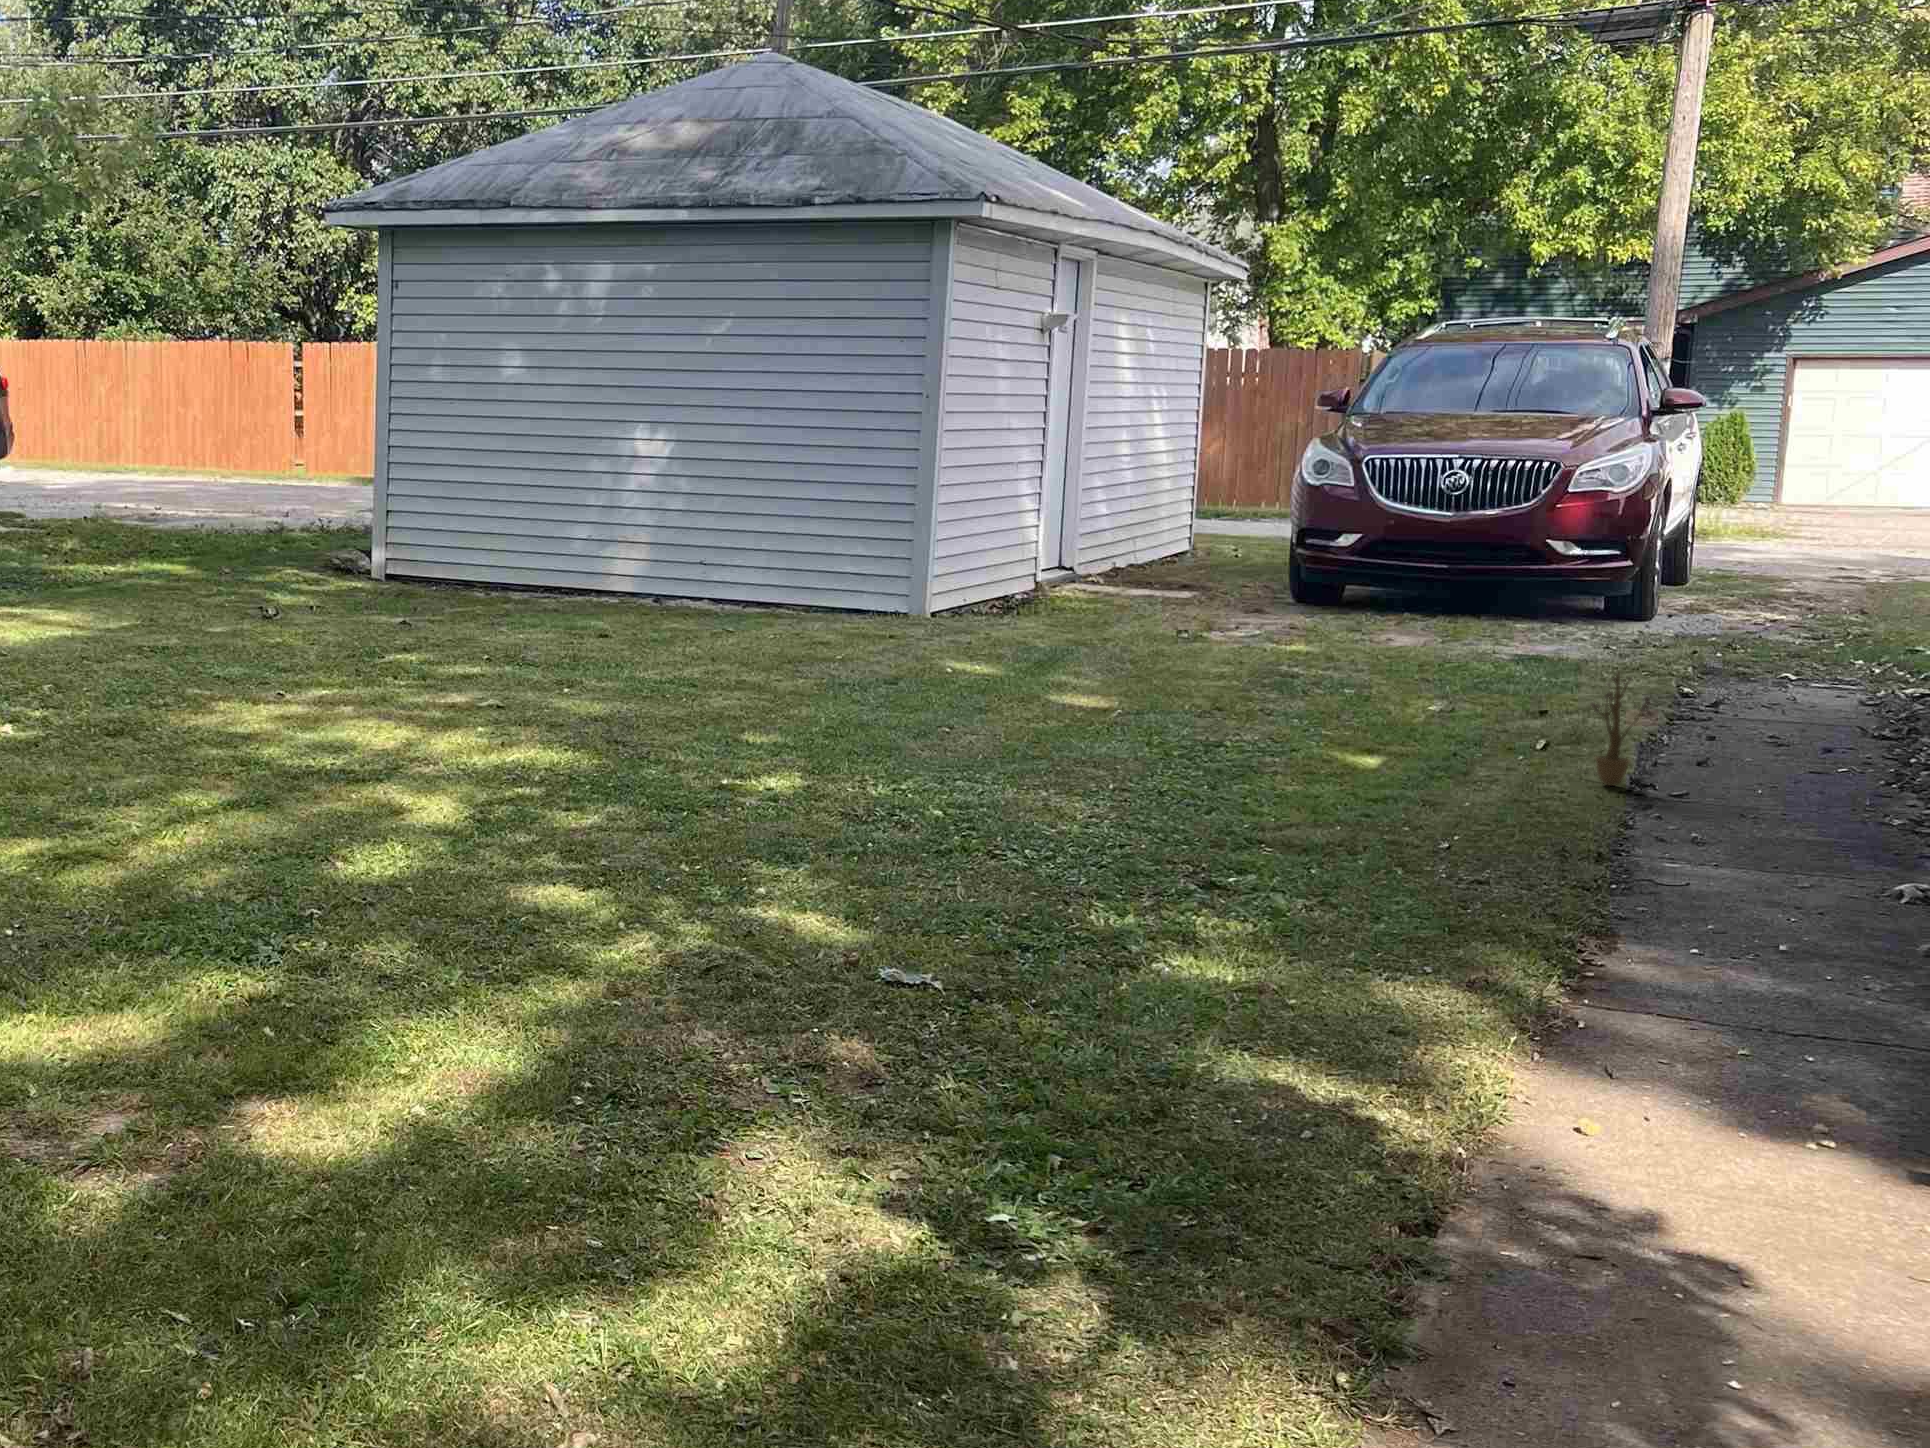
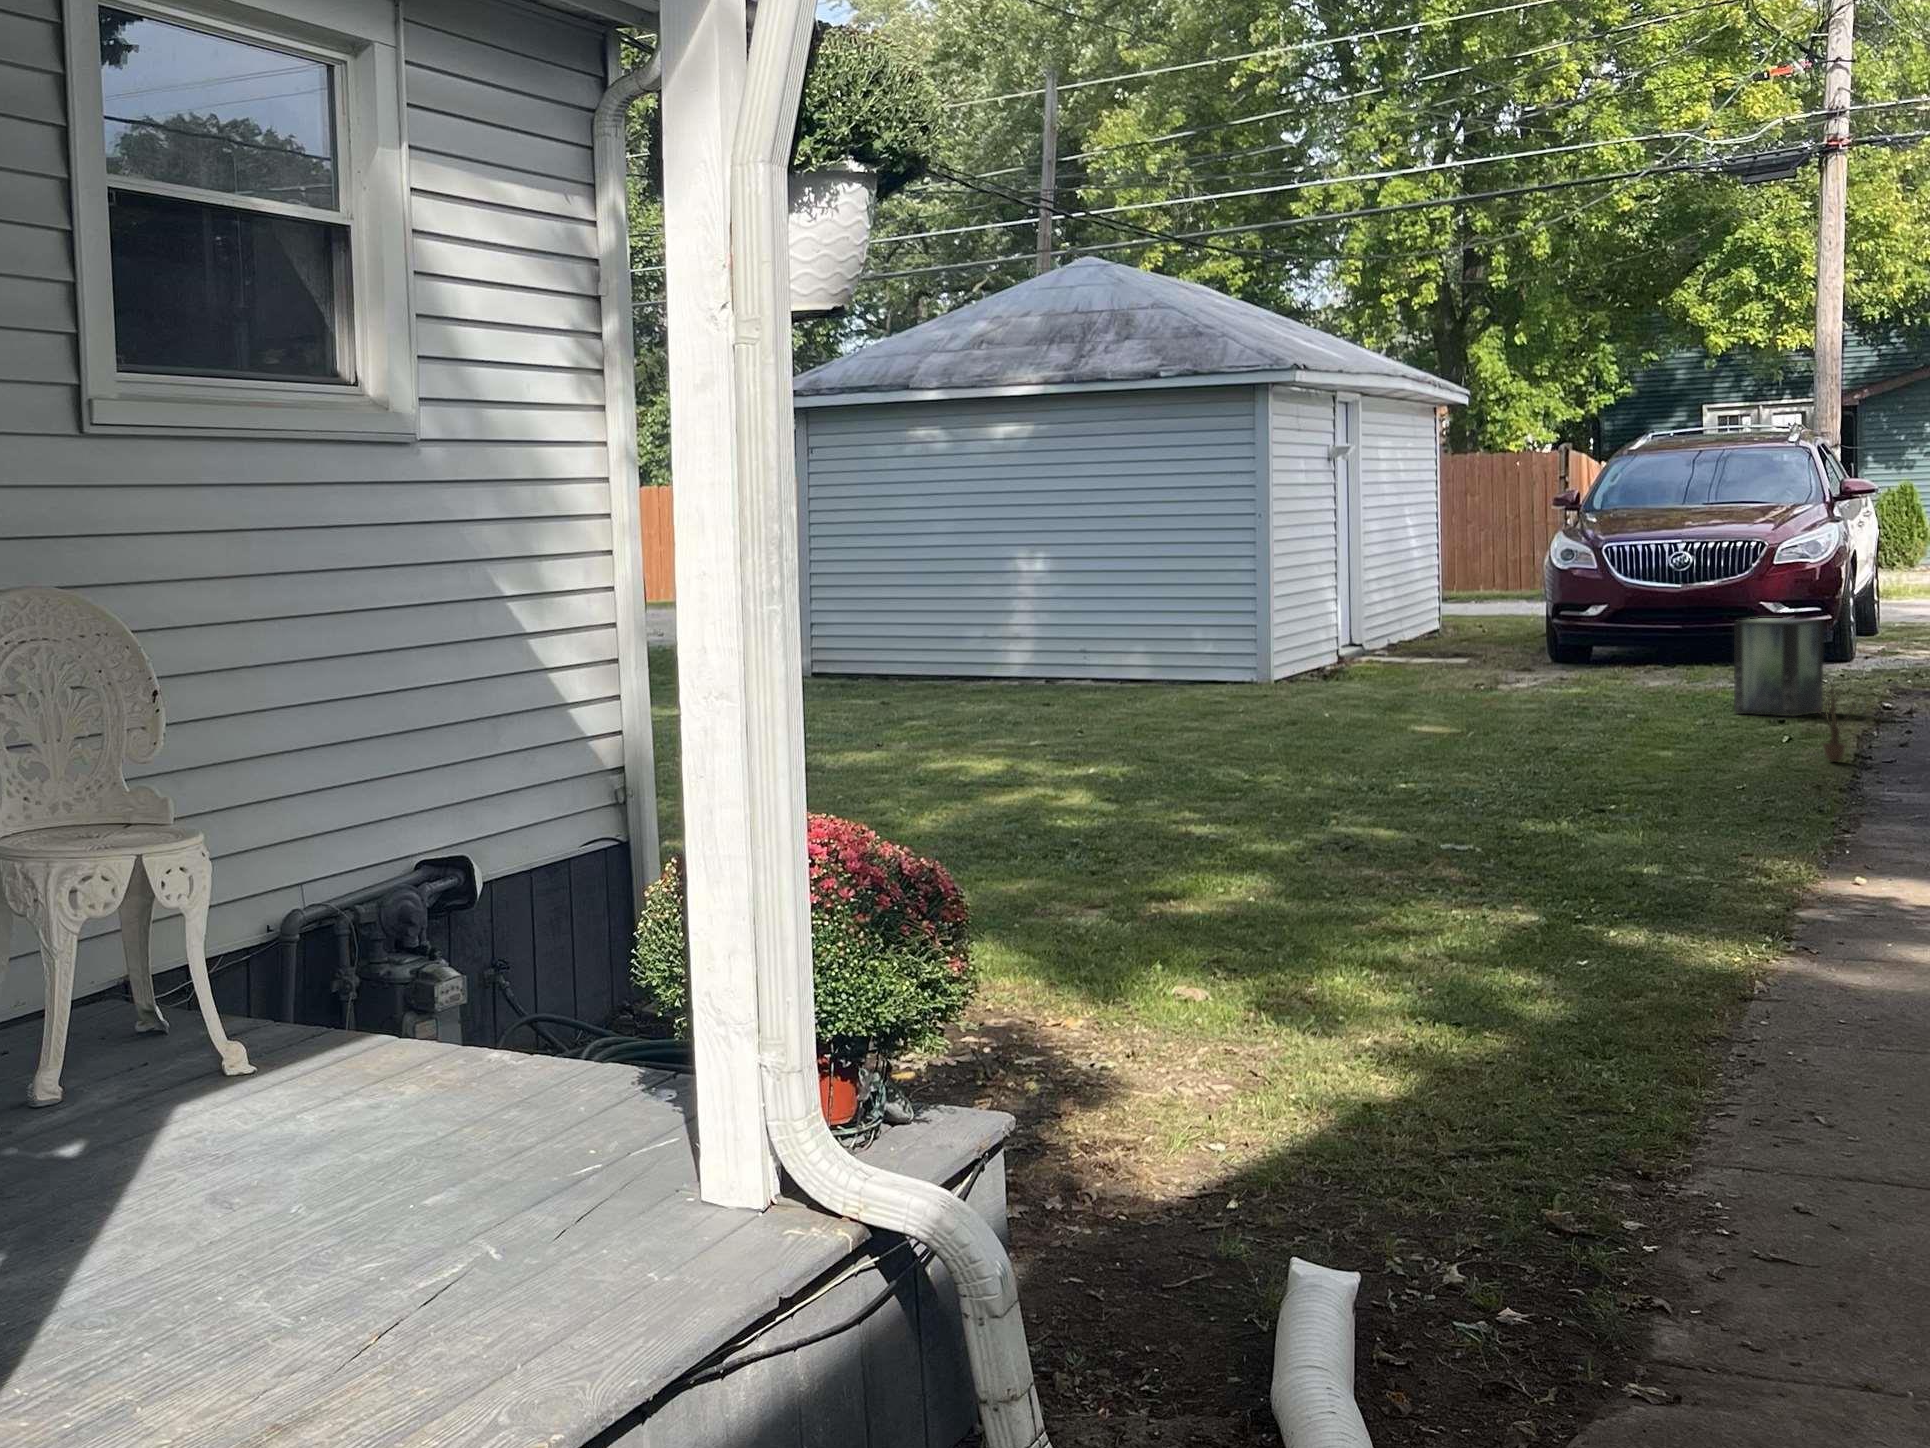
storage box: none [1487,561,1620,700] -> present [1734,618,1823,716]

